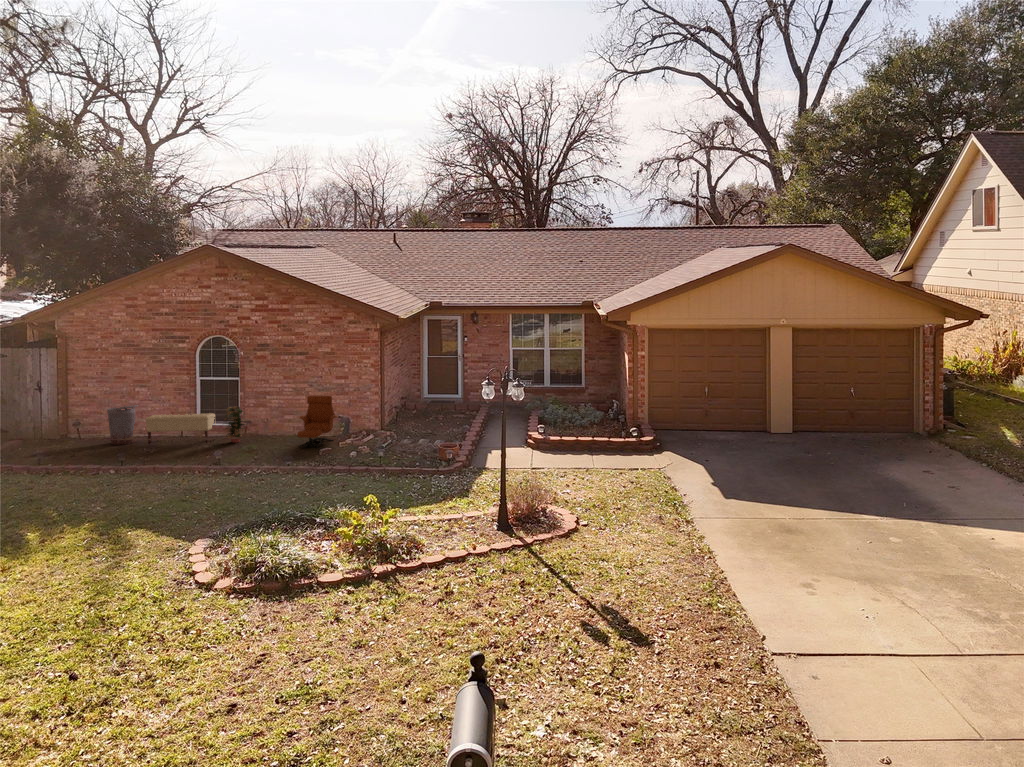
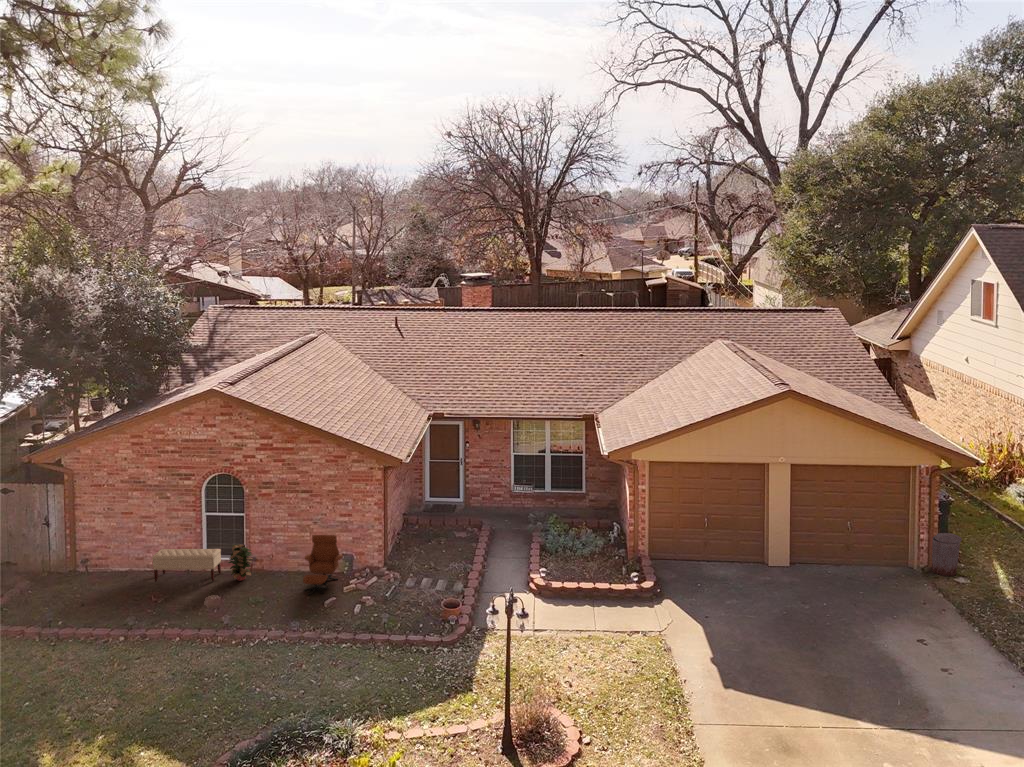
trash can: present [107,405,139,445] -> present [932,533,962,576]

